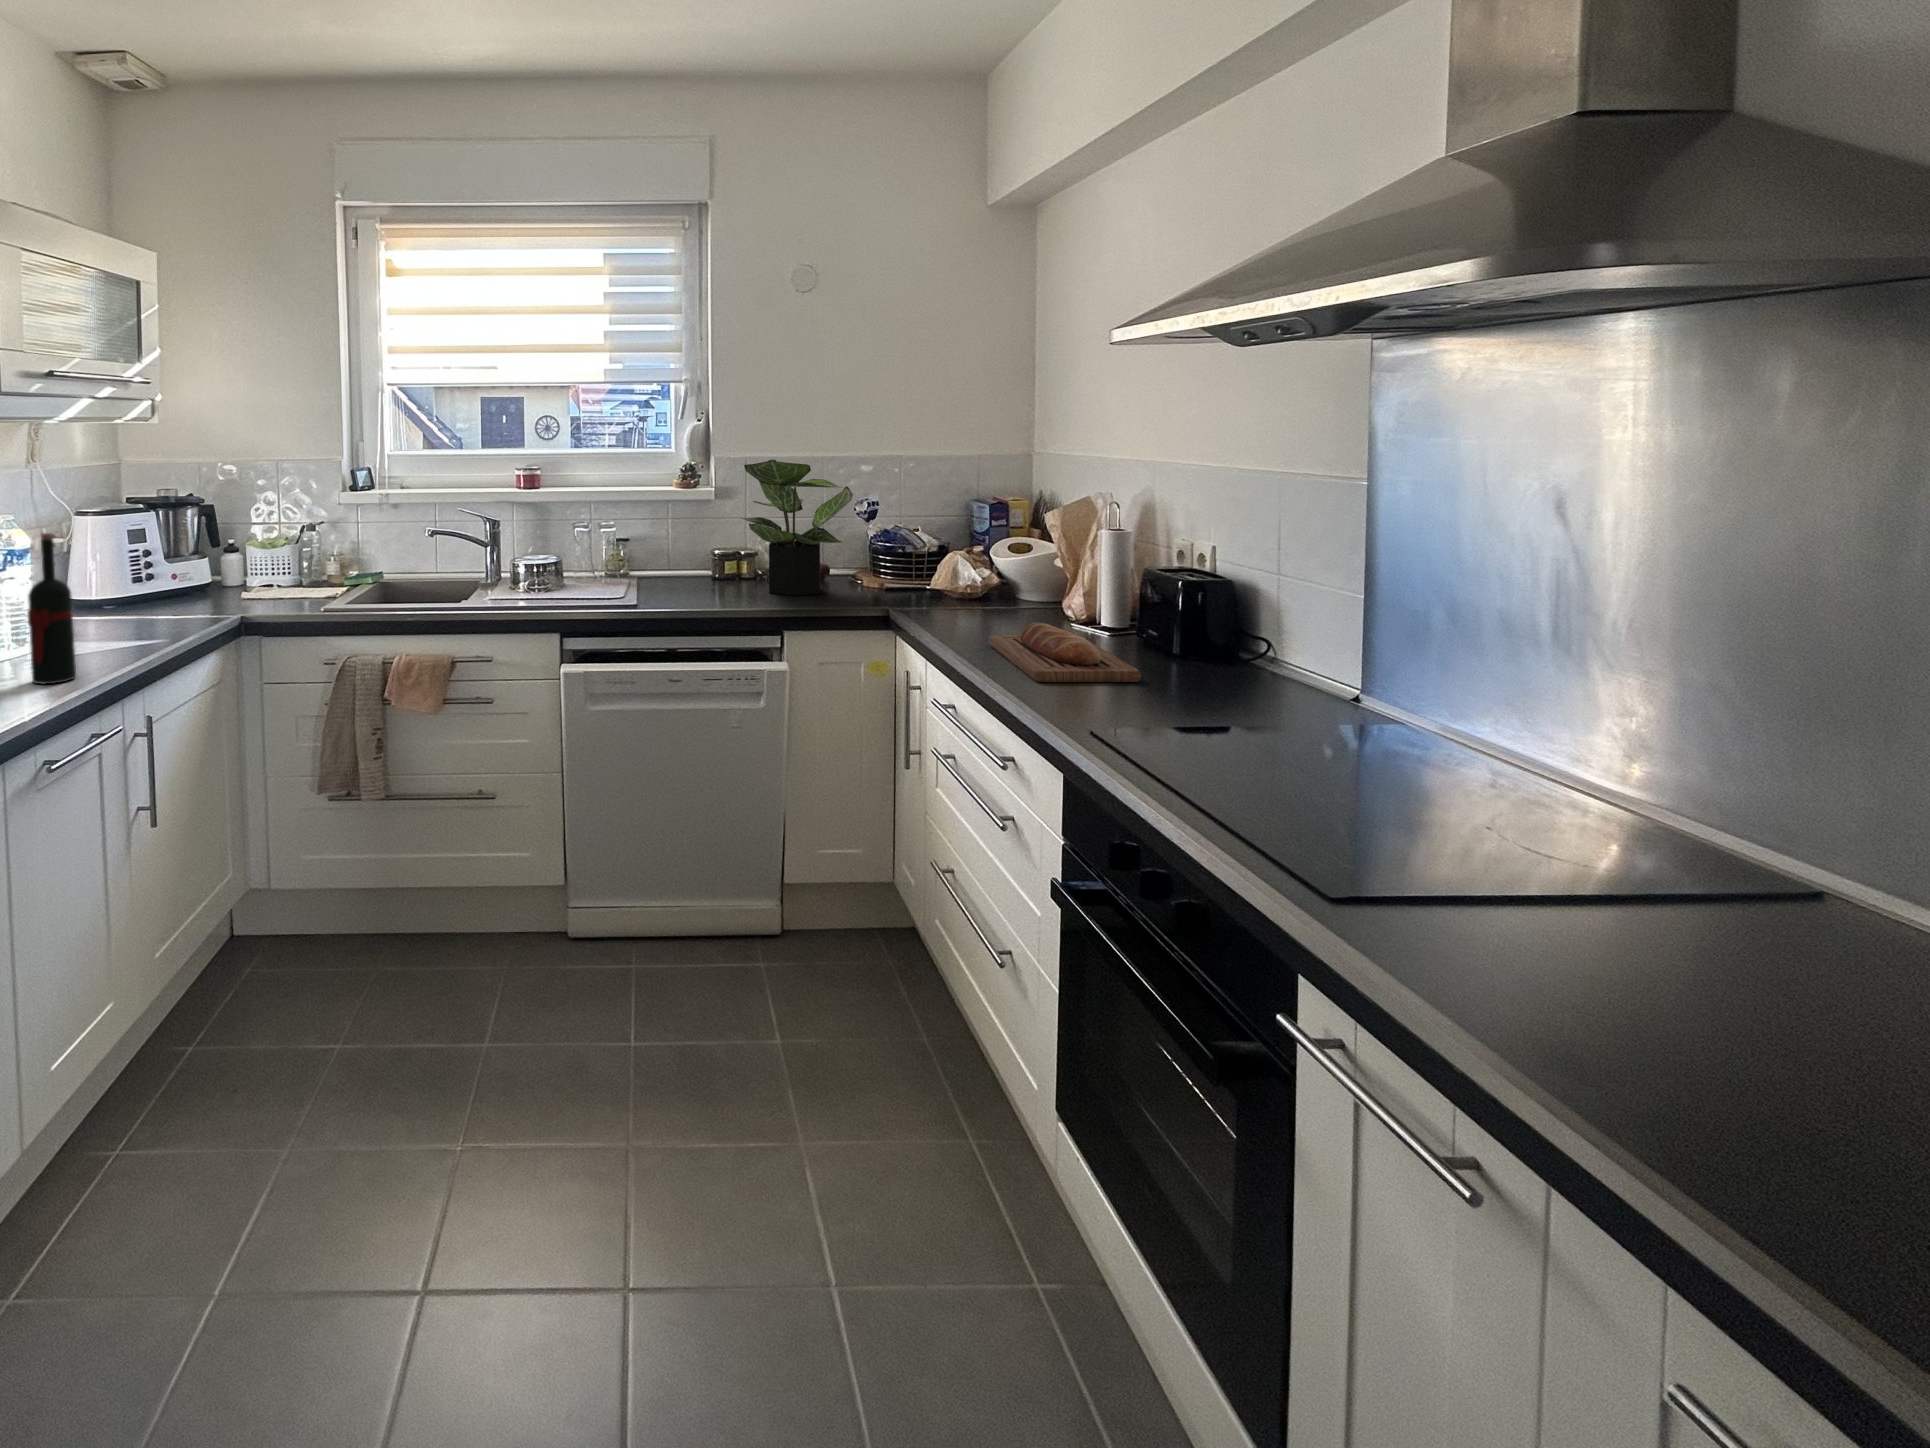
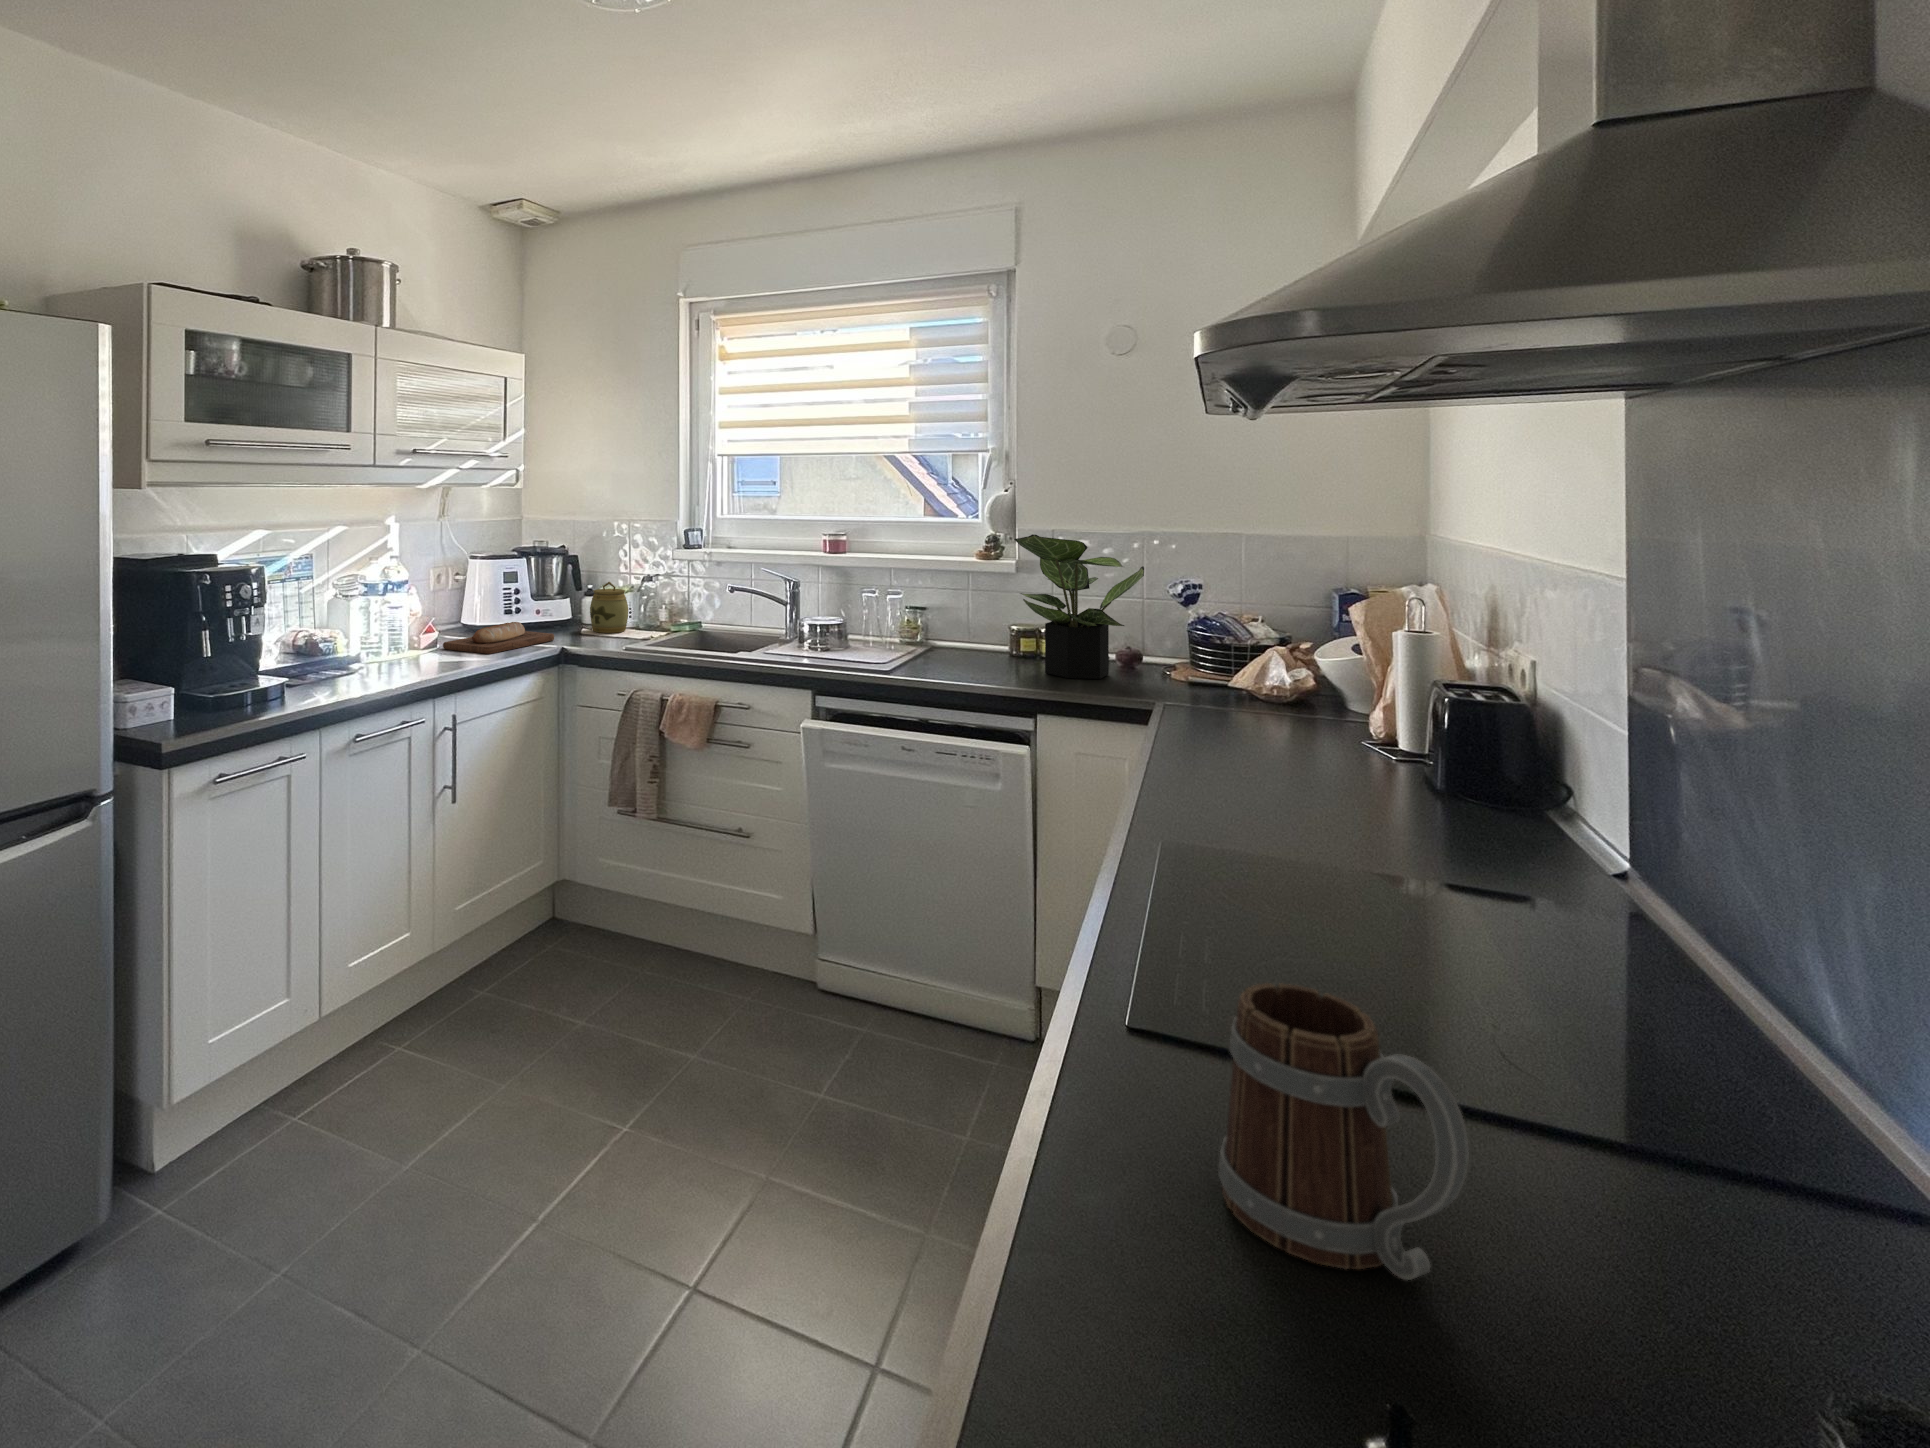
wine bottle: present [27,533,76,684] -> none [368,569,401,681]
jar: none [243,534,292,595] -> present [590,582,628,633]
bread loaf: present [989,623,1141,682] -> present [443,622,554,654]
mug: none [1510,812,1766,1024] -> present [1218,983,1469,1280]

